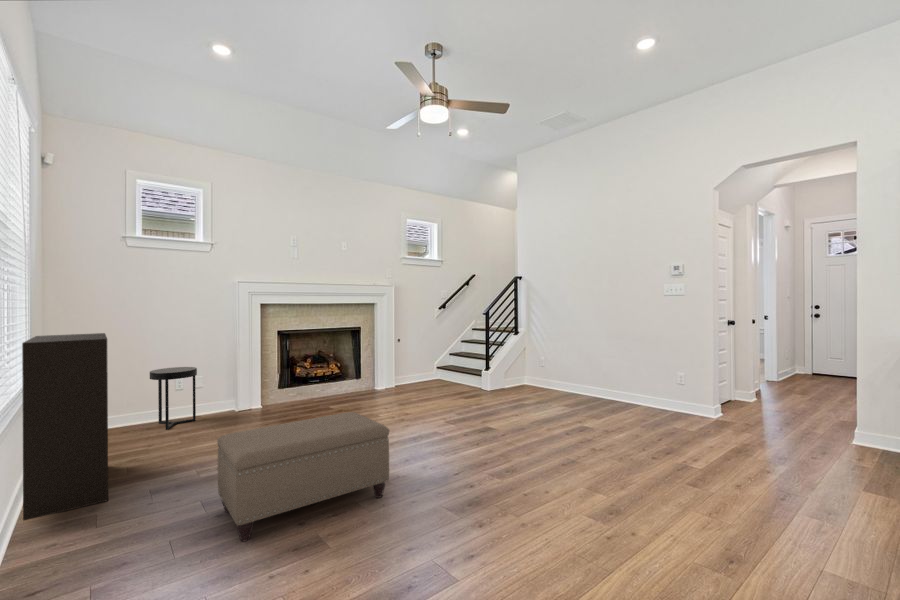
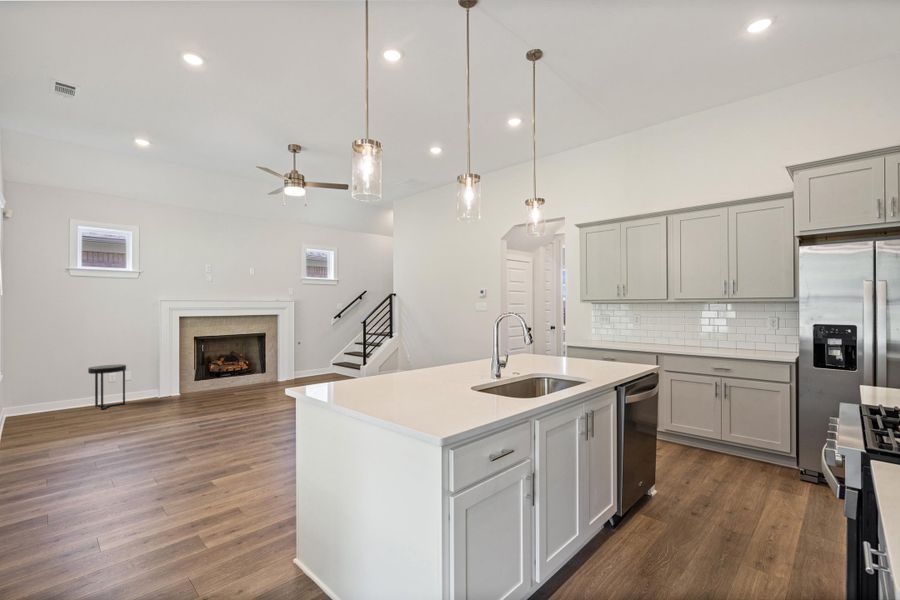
bookshelf: present [22,333,108,520] -> none [7,340,63,455]
ottoman: present [217,412,389,541] -> none [136,388,248,456]

